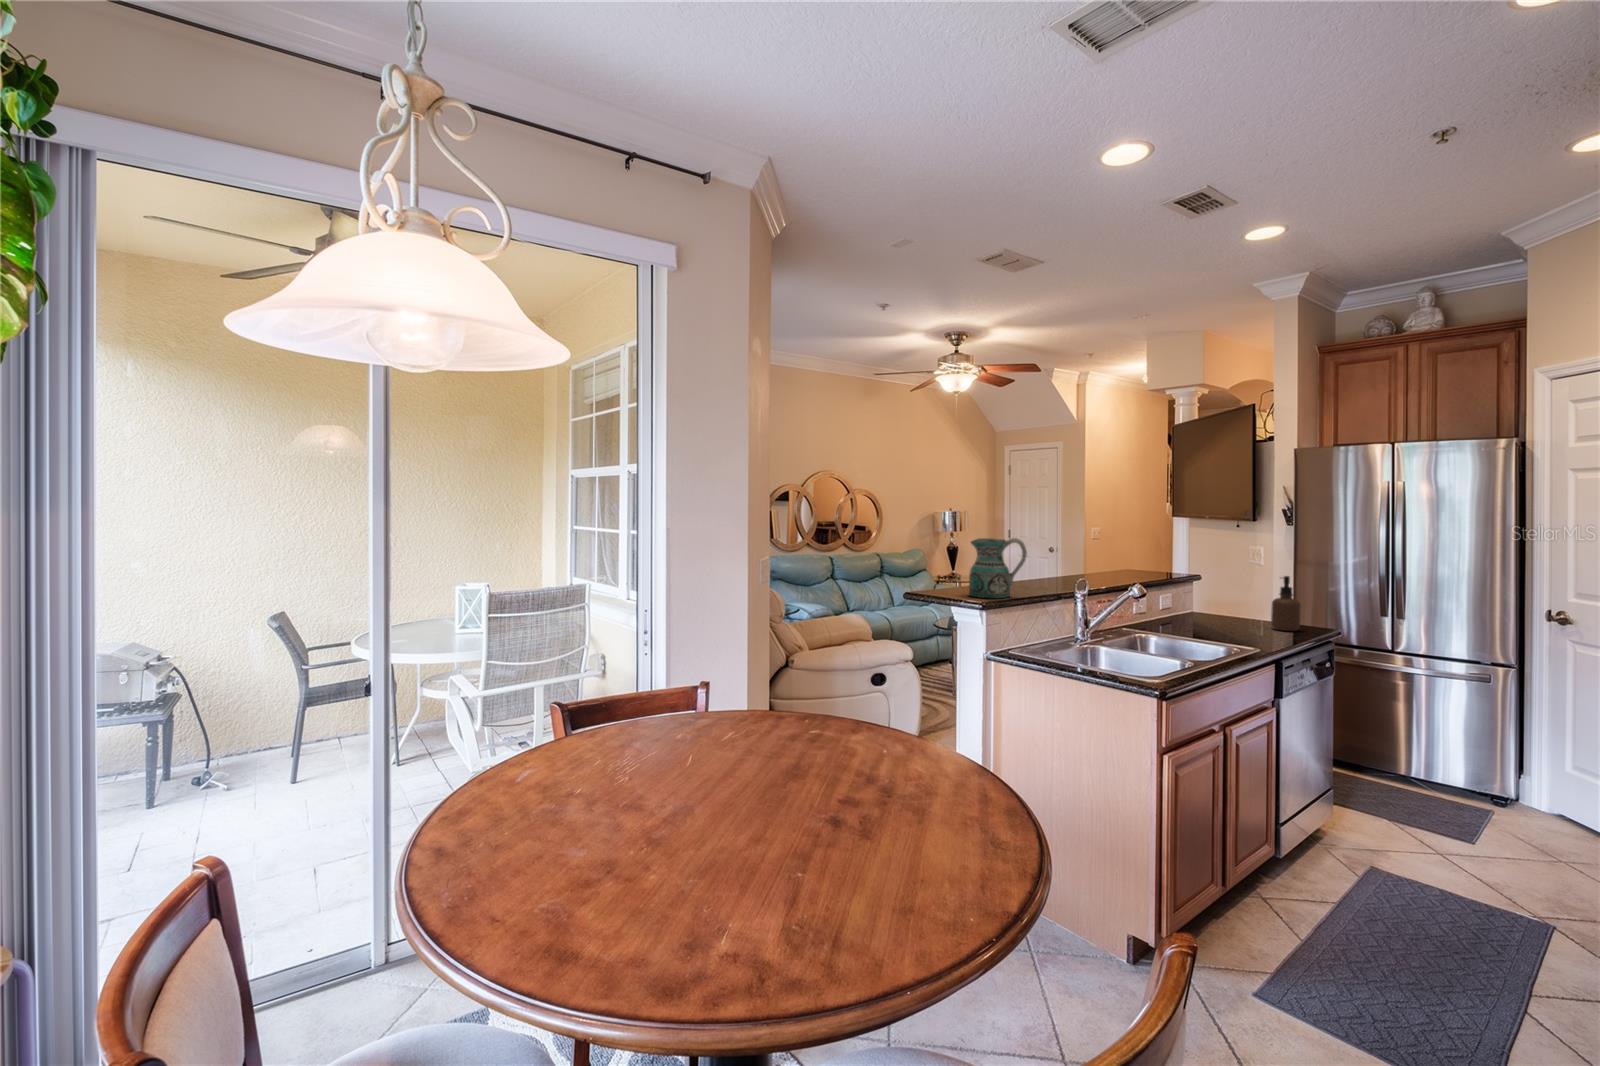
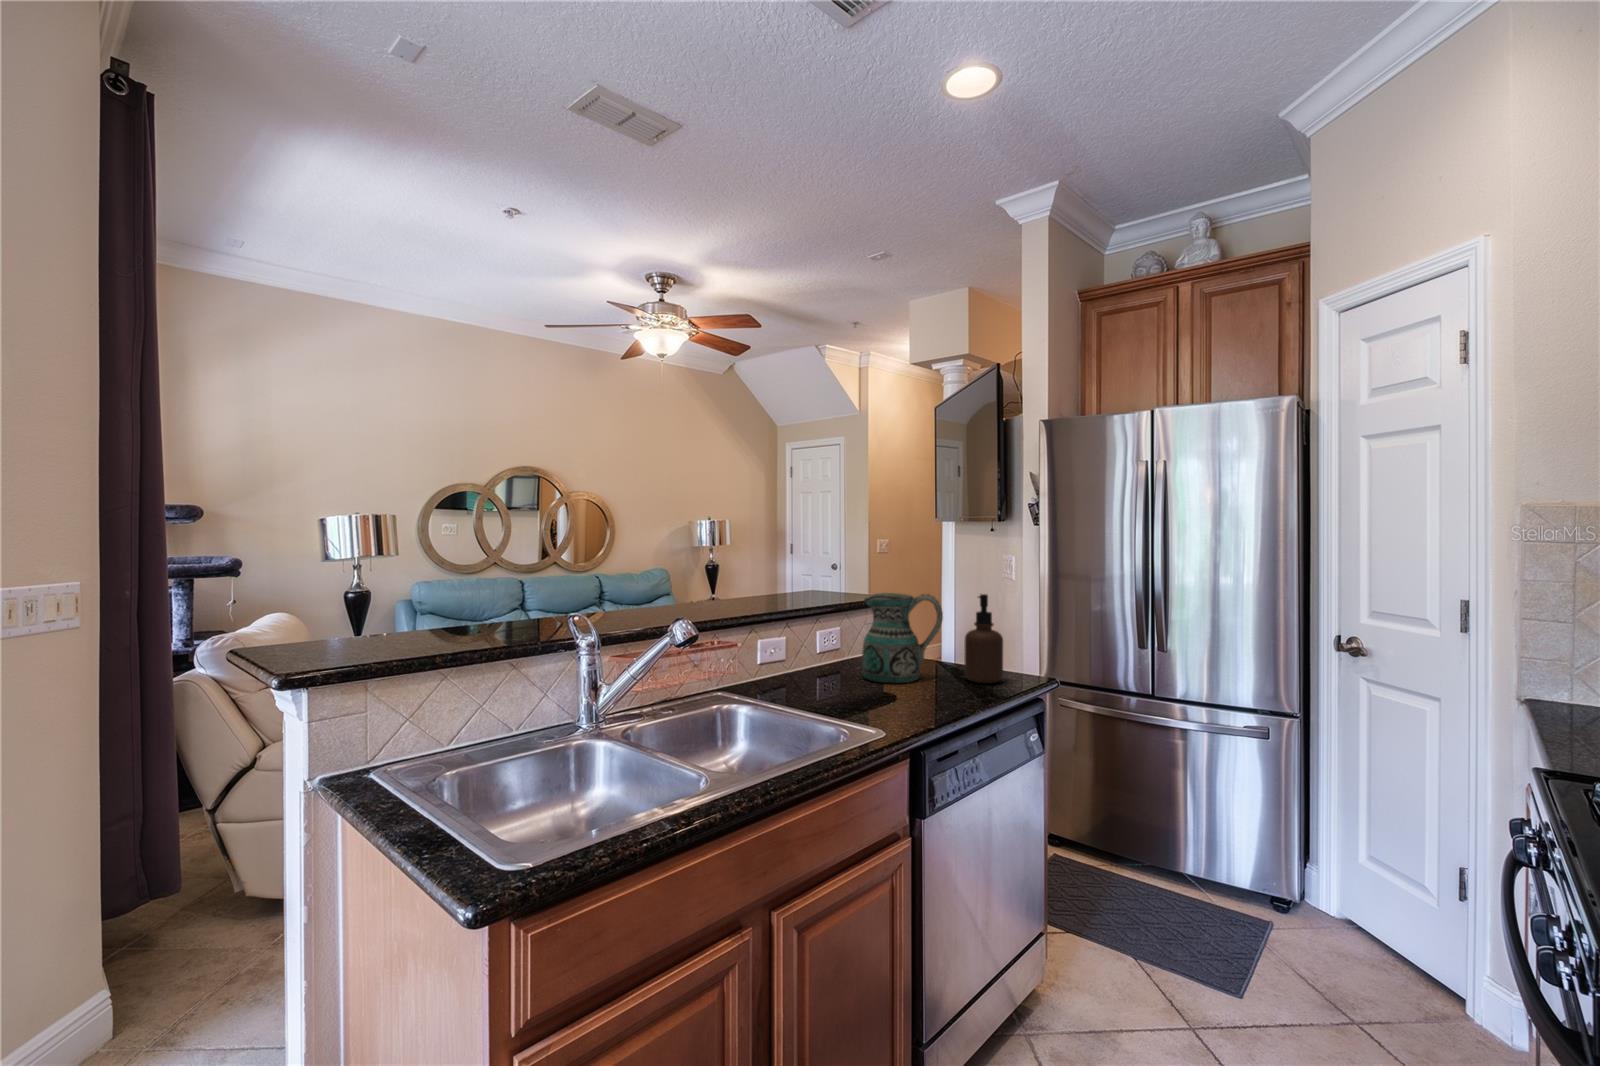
ceramic pitcher: present [969,538,1027,598] -> present [862,592,943,683]

